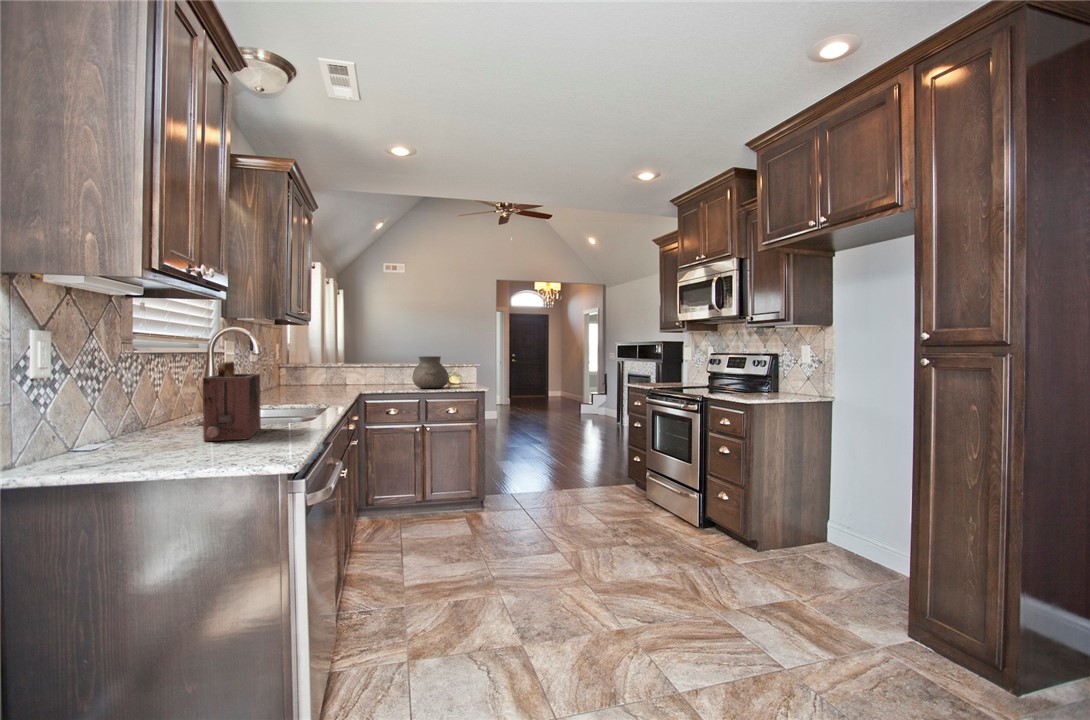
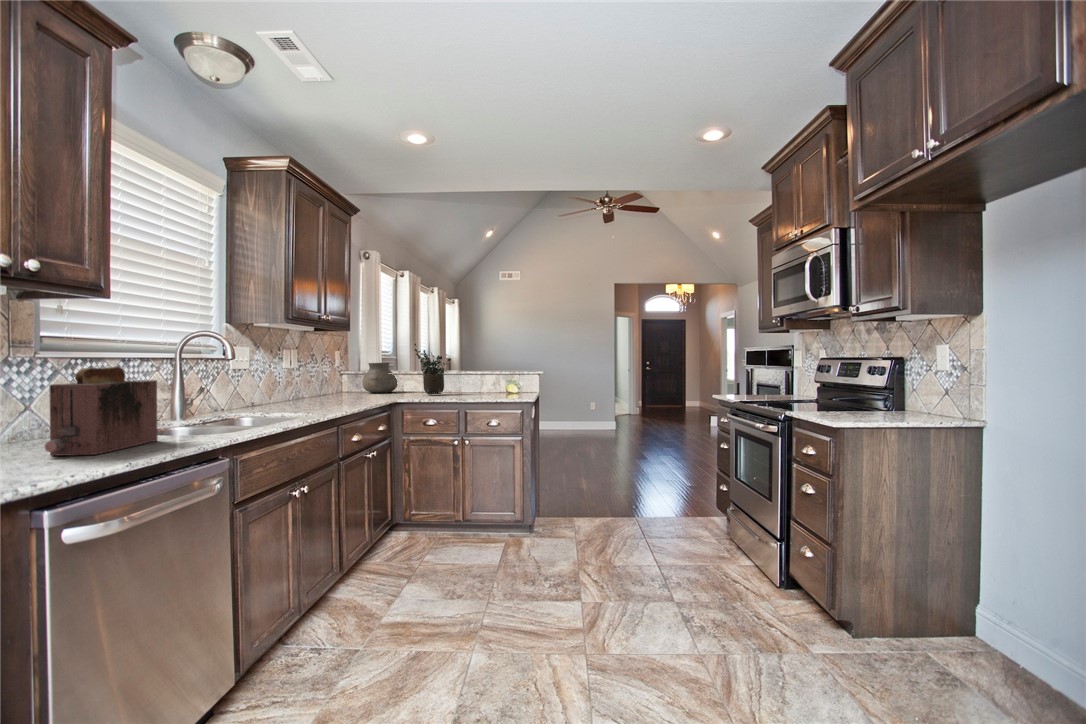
potted plant: none [369,338,403,387] -> present [414,344,451,395]
vase: present [412,356,449,388] -> present [362,363,397,393]

